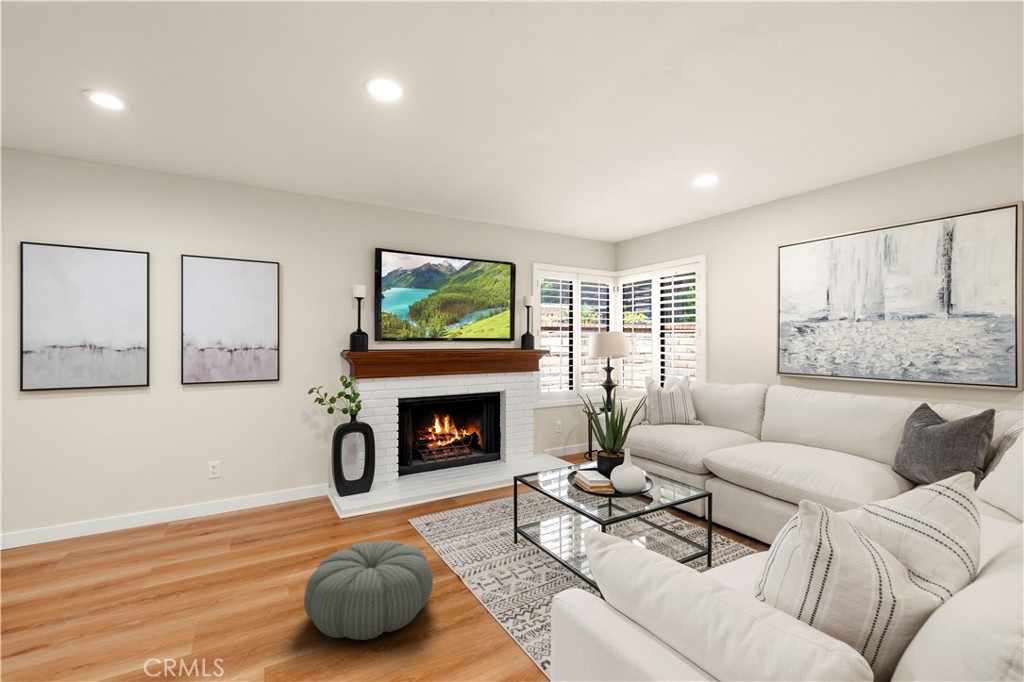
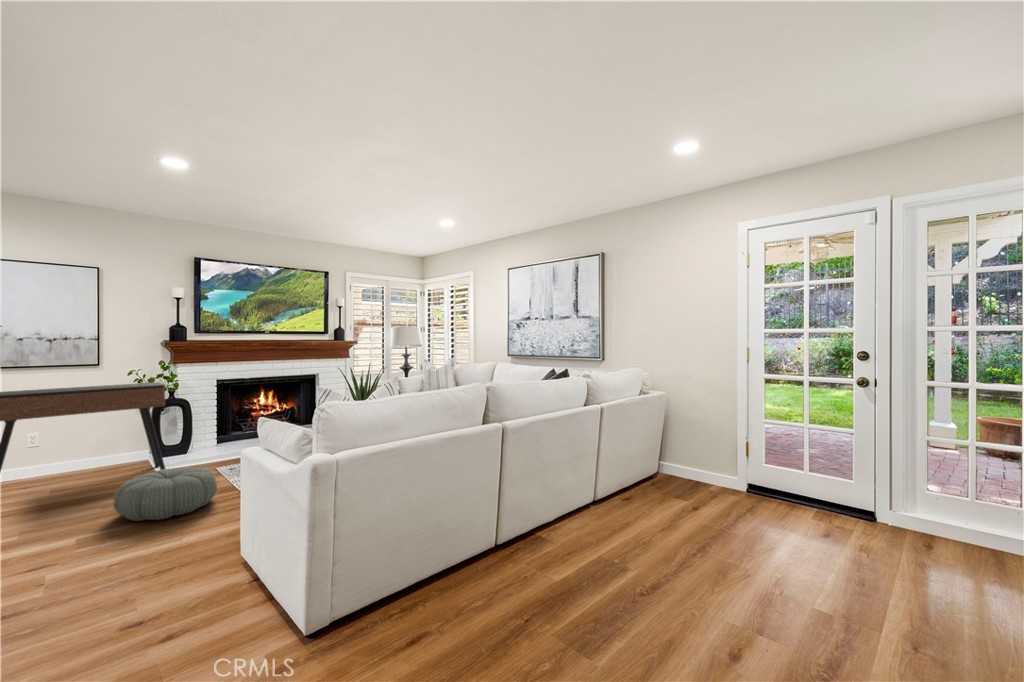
console table: none [159,404,352,566] -> present [0,382,165,472]

